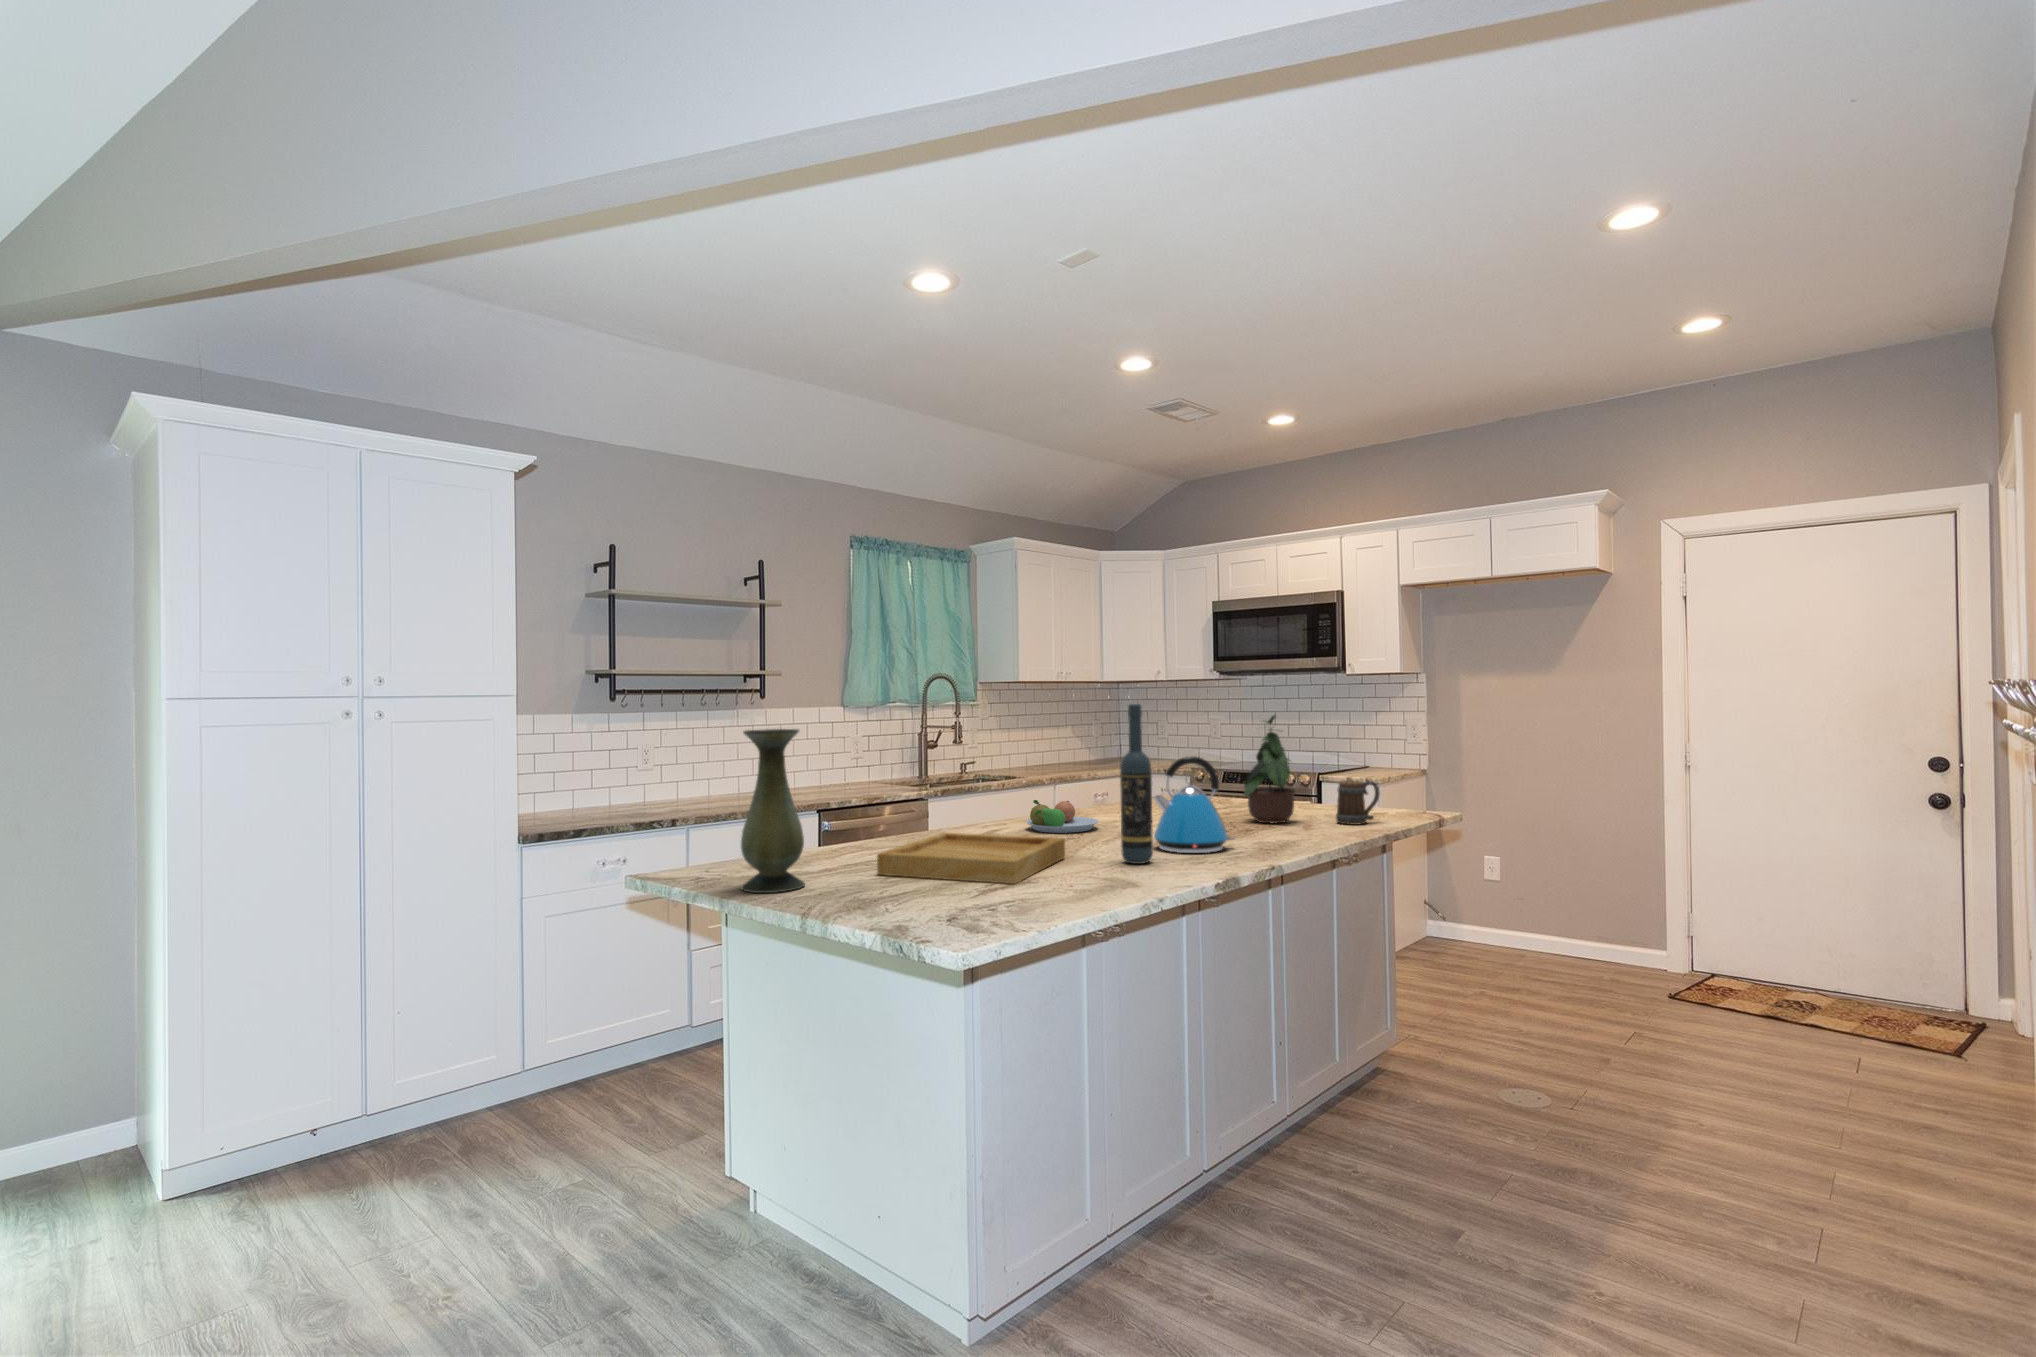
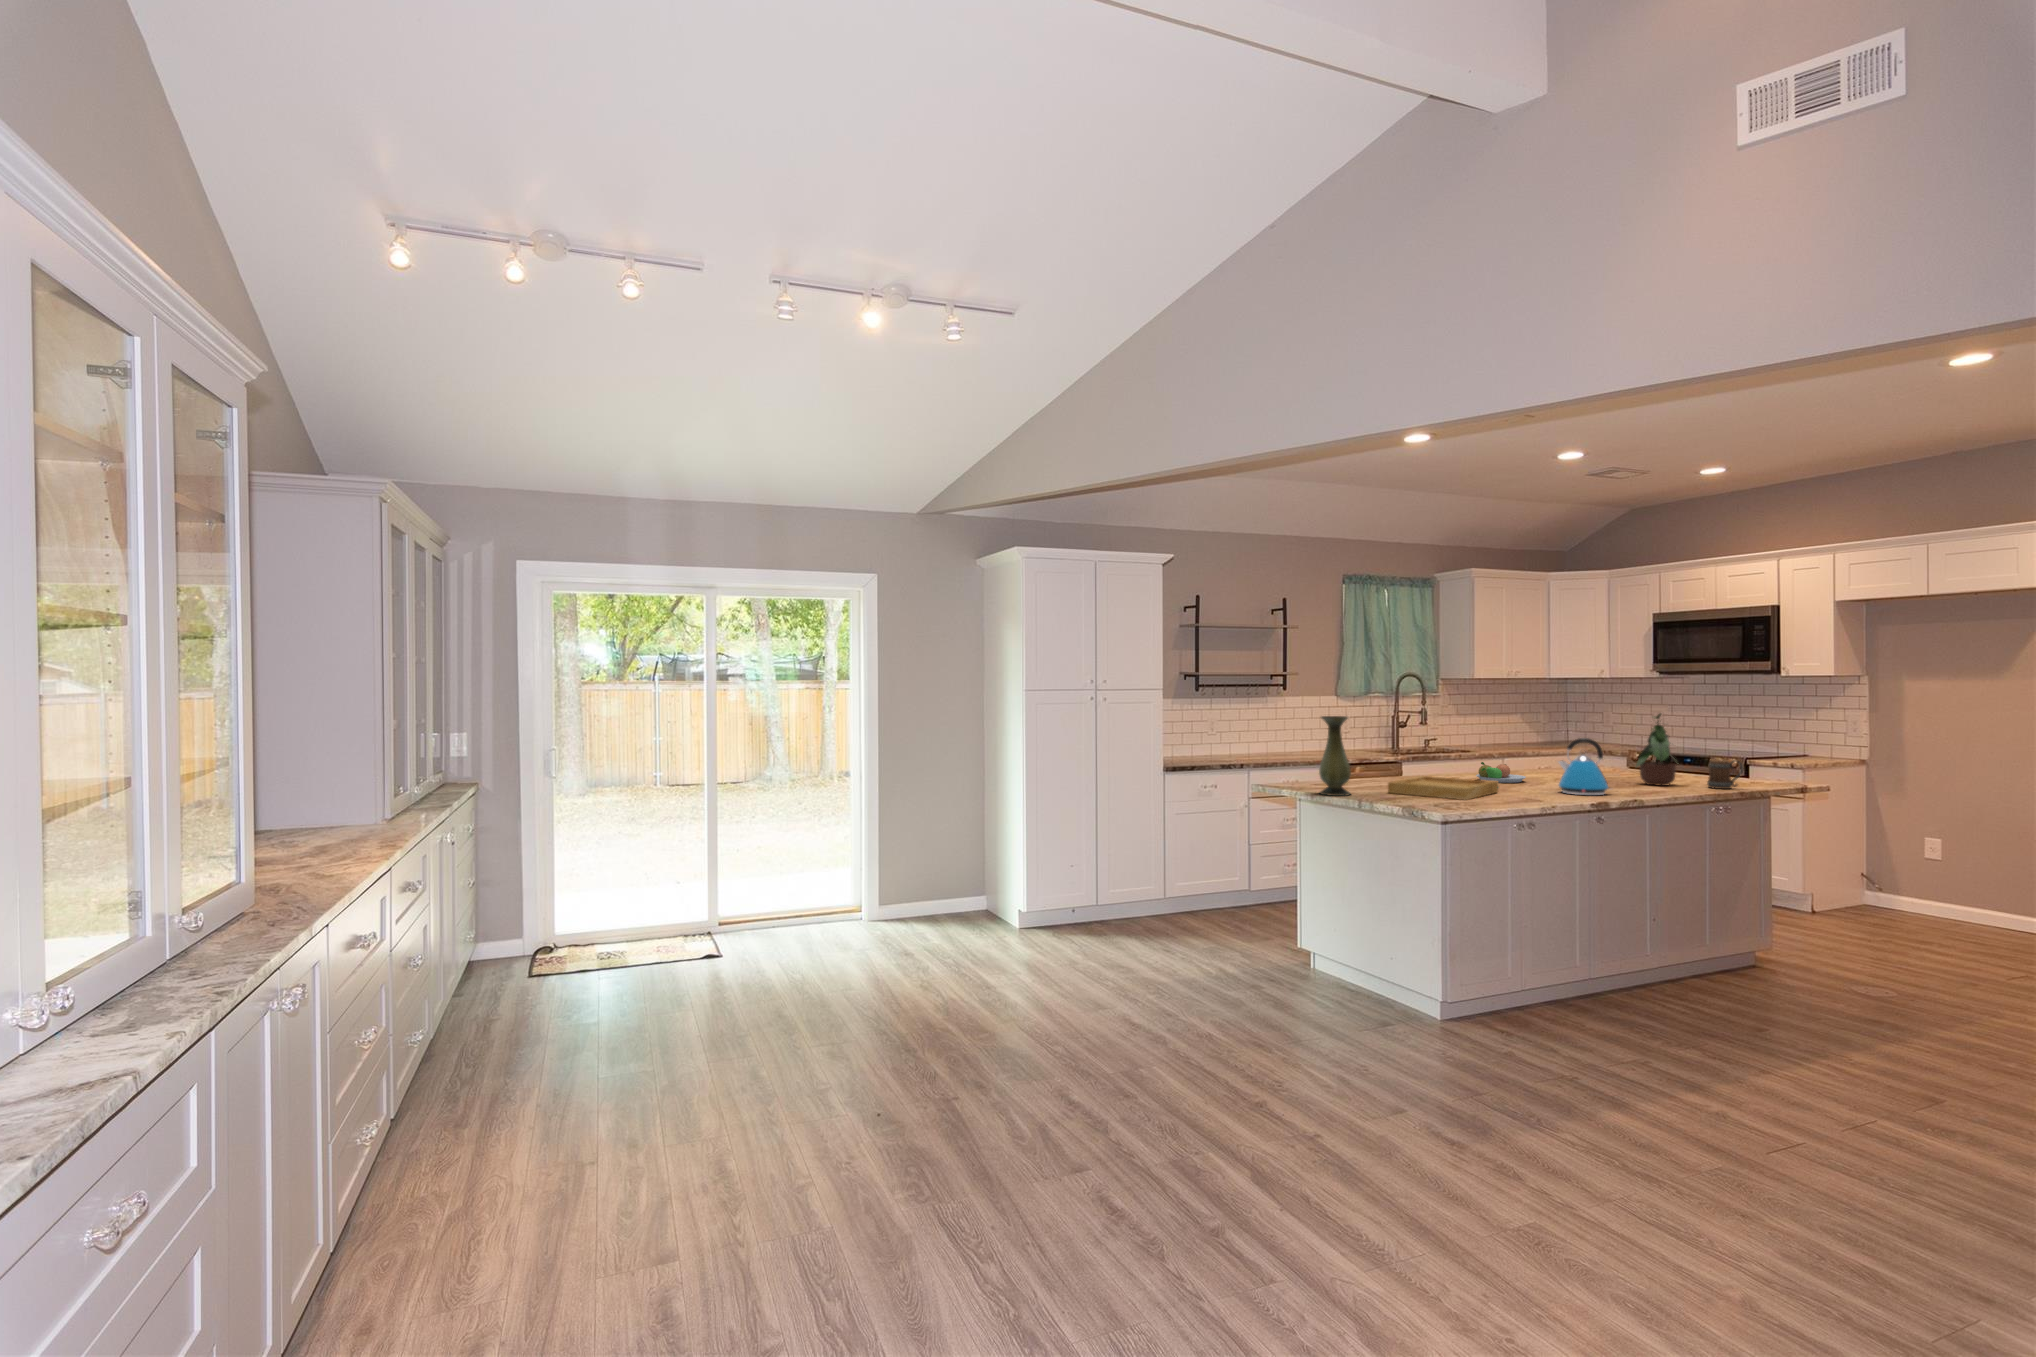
wine bottle: present [1120,704,1153,864] -> none [1533,707,1553,797]

